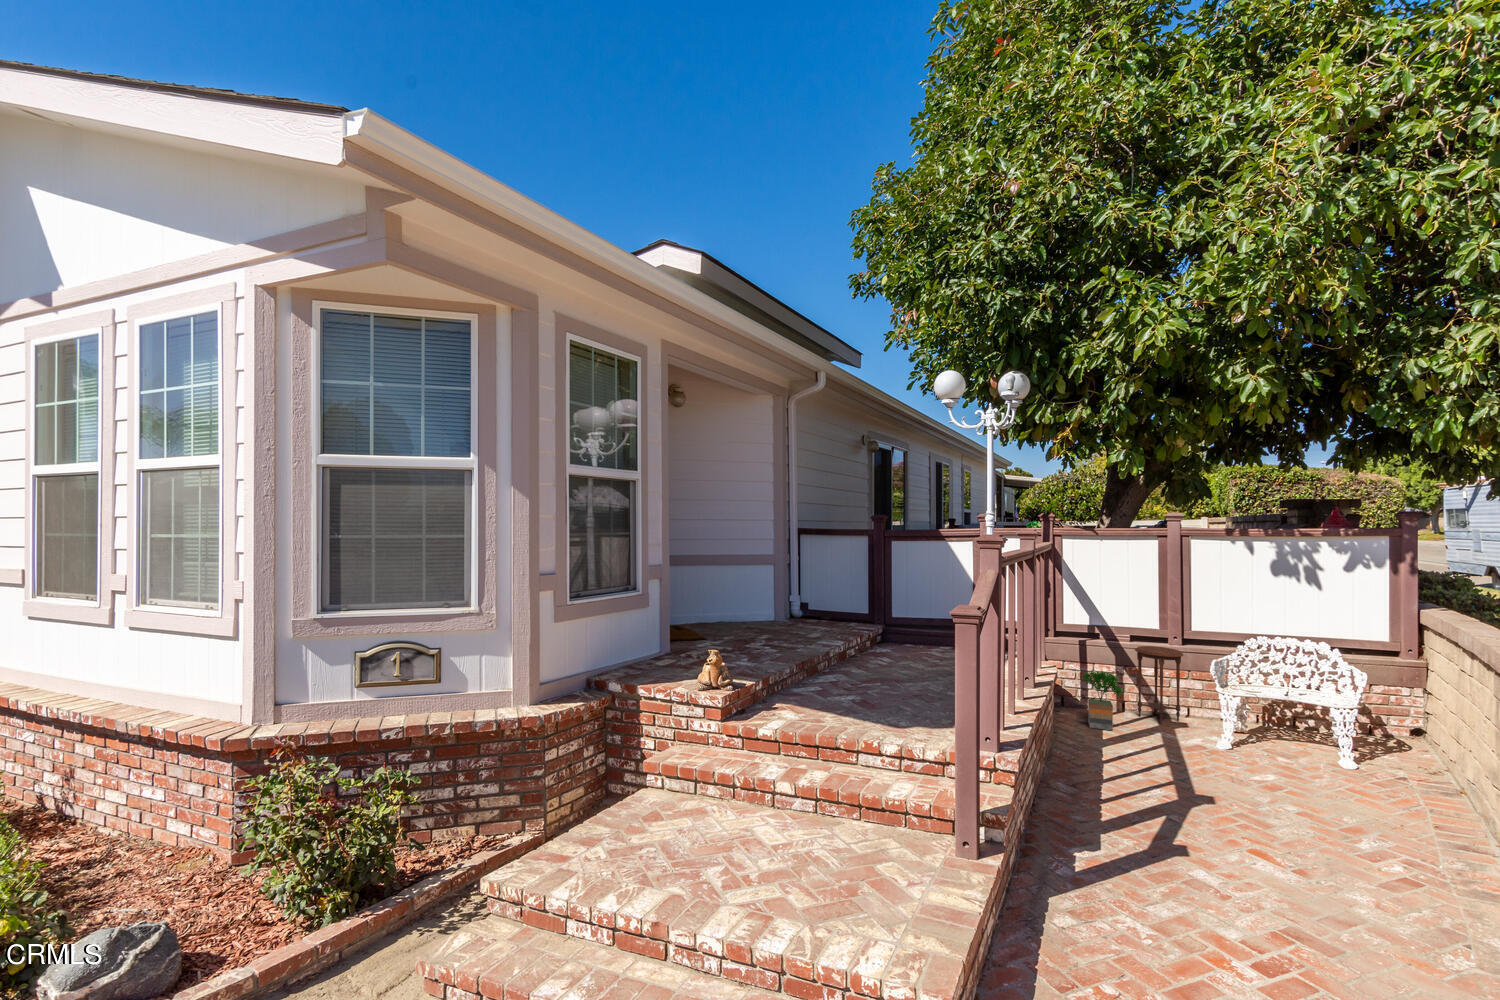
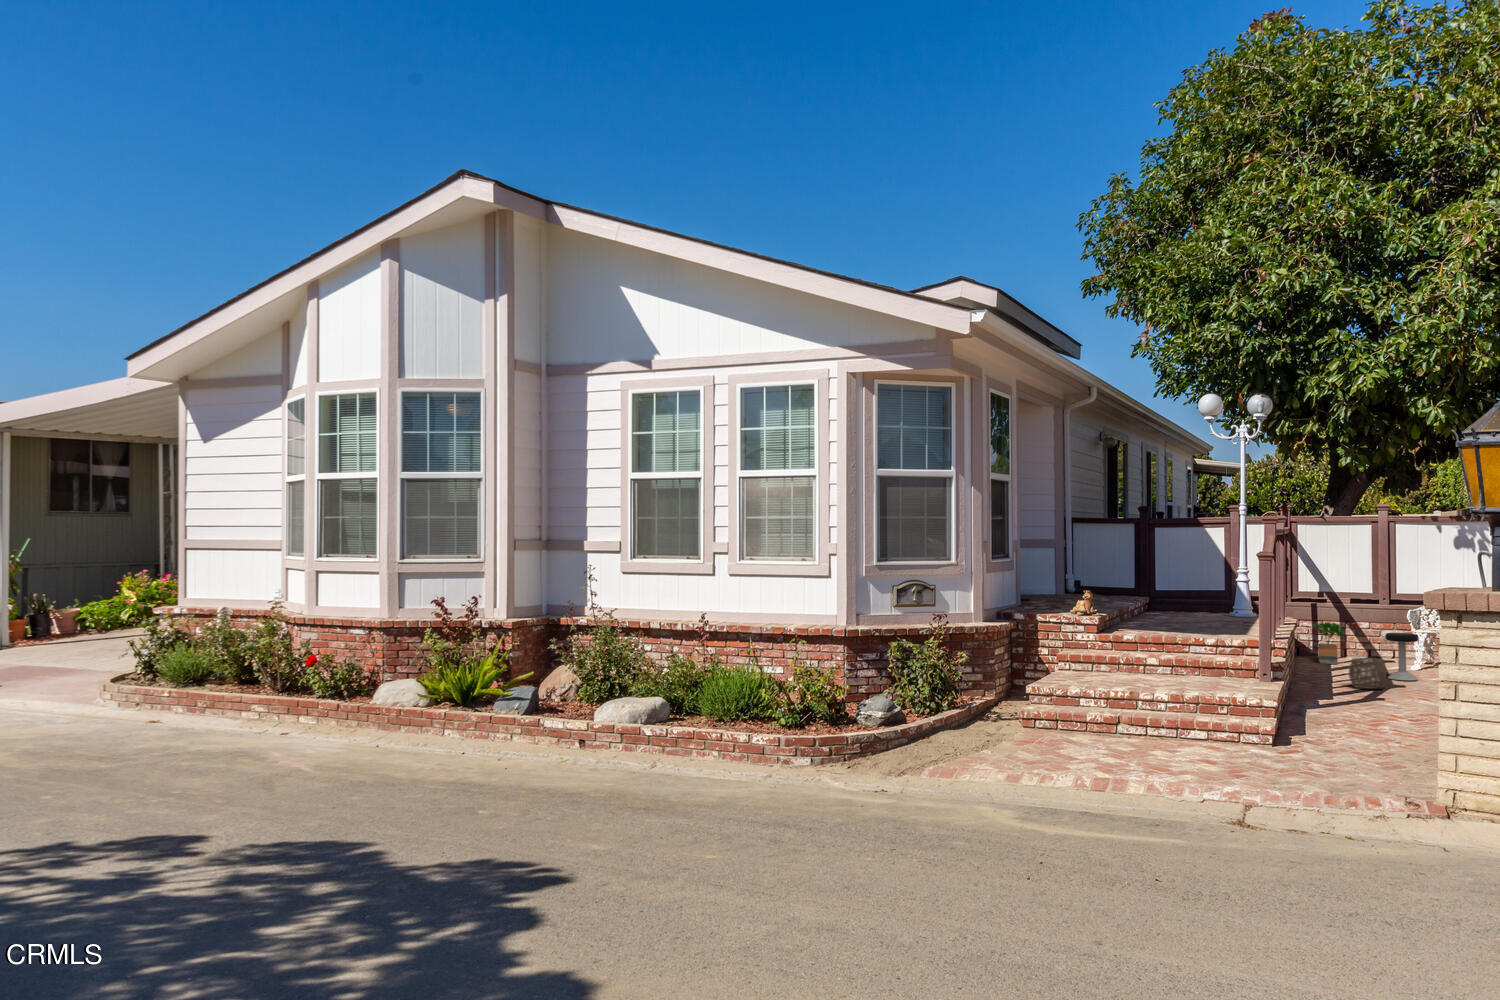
side table: present [1135,646,1183,723] -> none [1354,605,1390,661]
stool: none [1183,704,1233,783] -> present [1386,633,1418,681]
woven basket: none [1128,752,1189,811] -> present [1349,658,1386,689]

